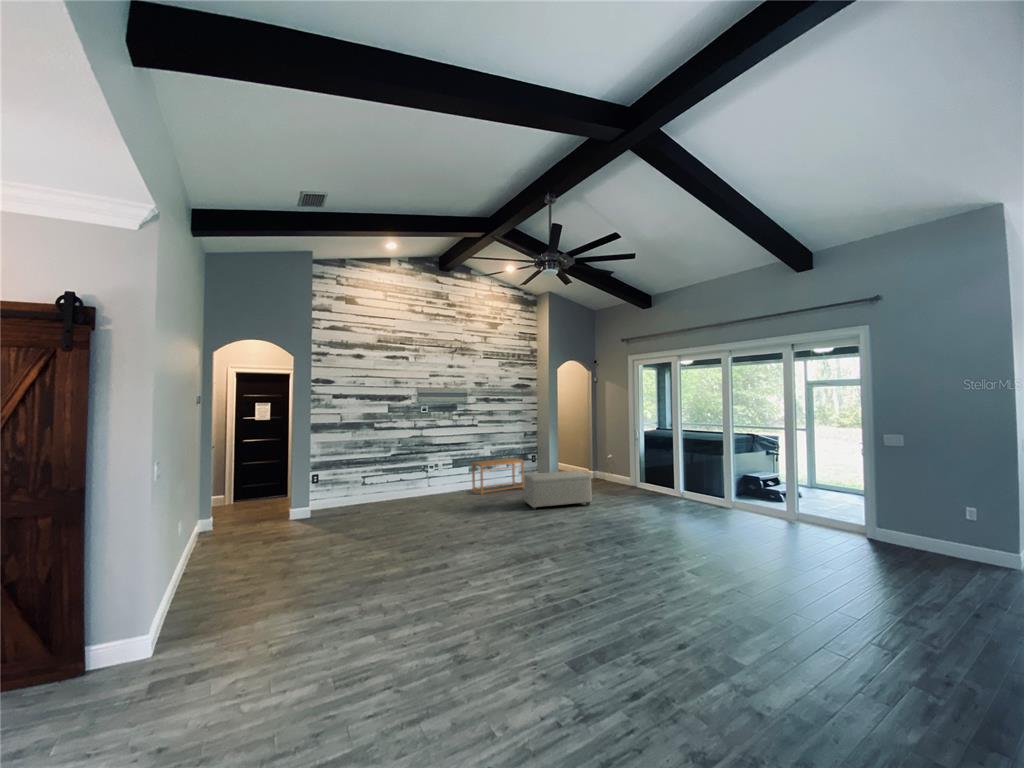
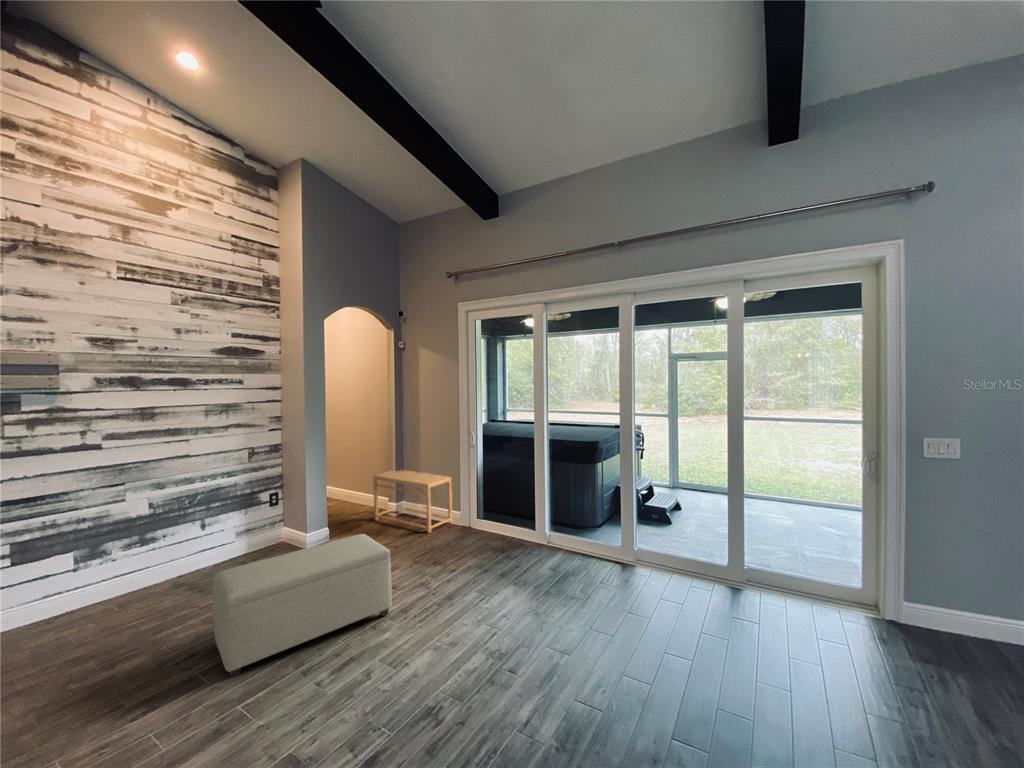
side table: present [472,458,524,494] -> present [373,469,452,533]

